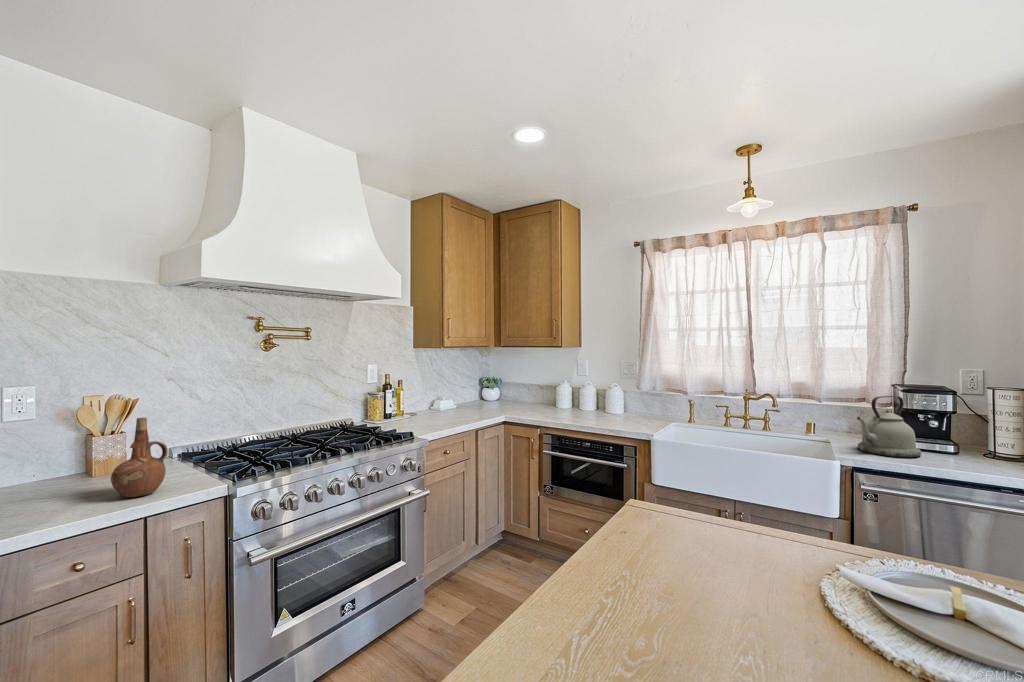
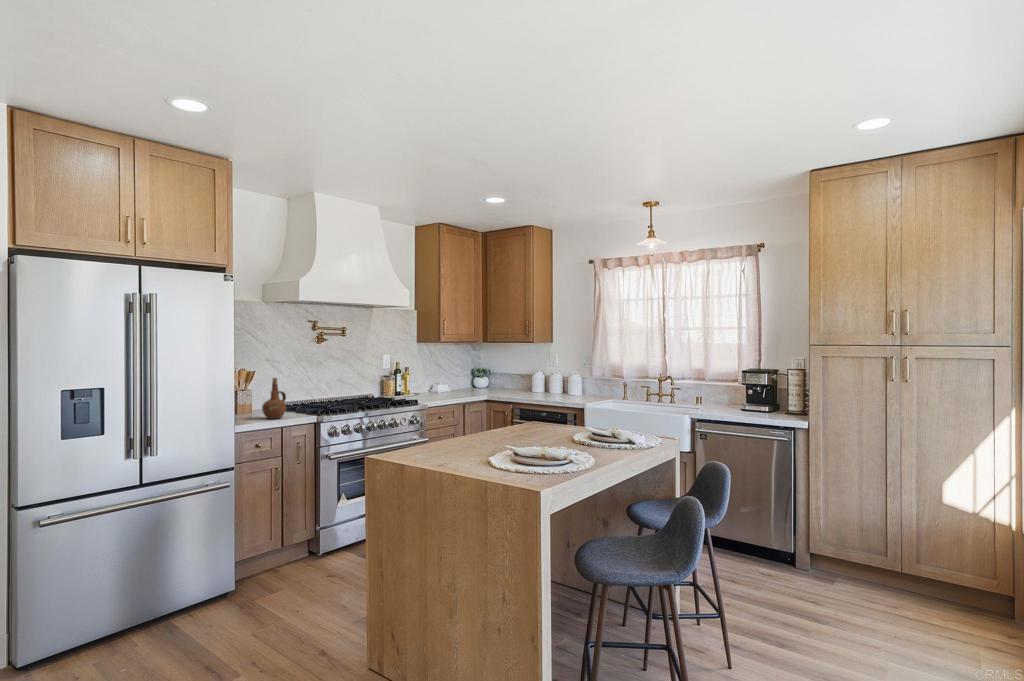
kettle: present [857,396,921,457] -> none [704,374,745,412]

